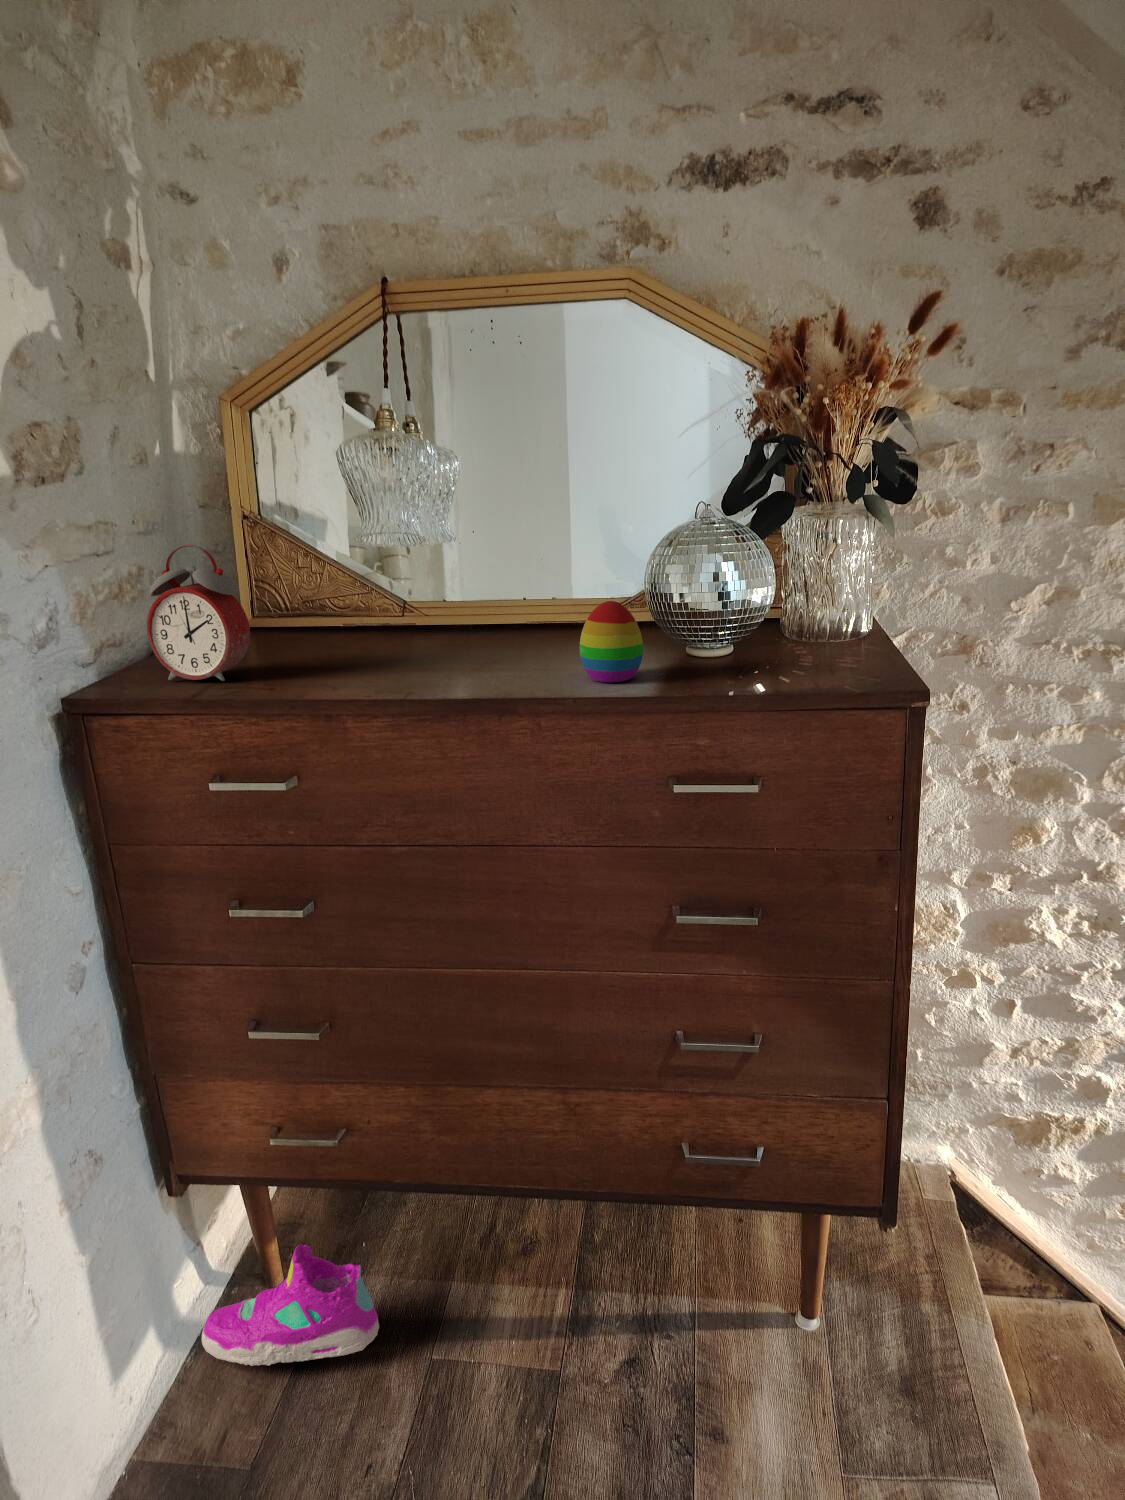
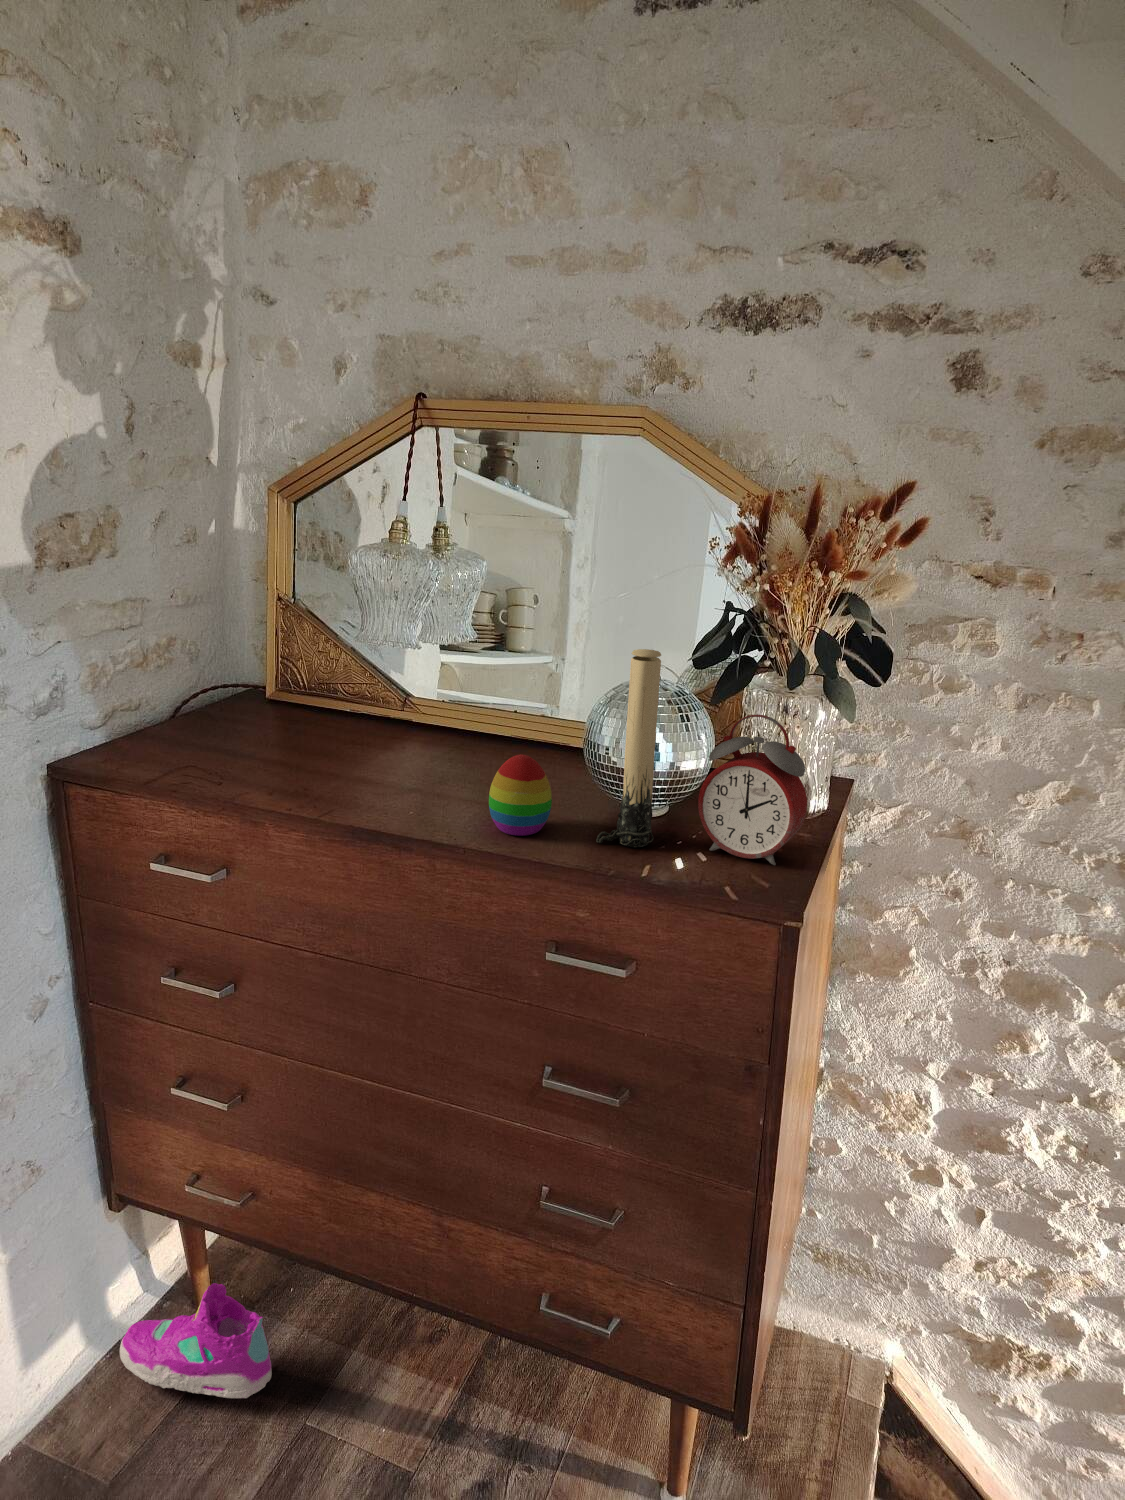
candle: none [694,476,748,677] -> present [596,649,661,847]
alarm clock: present [147,545,250,681] -> present [698,714,807,865]

